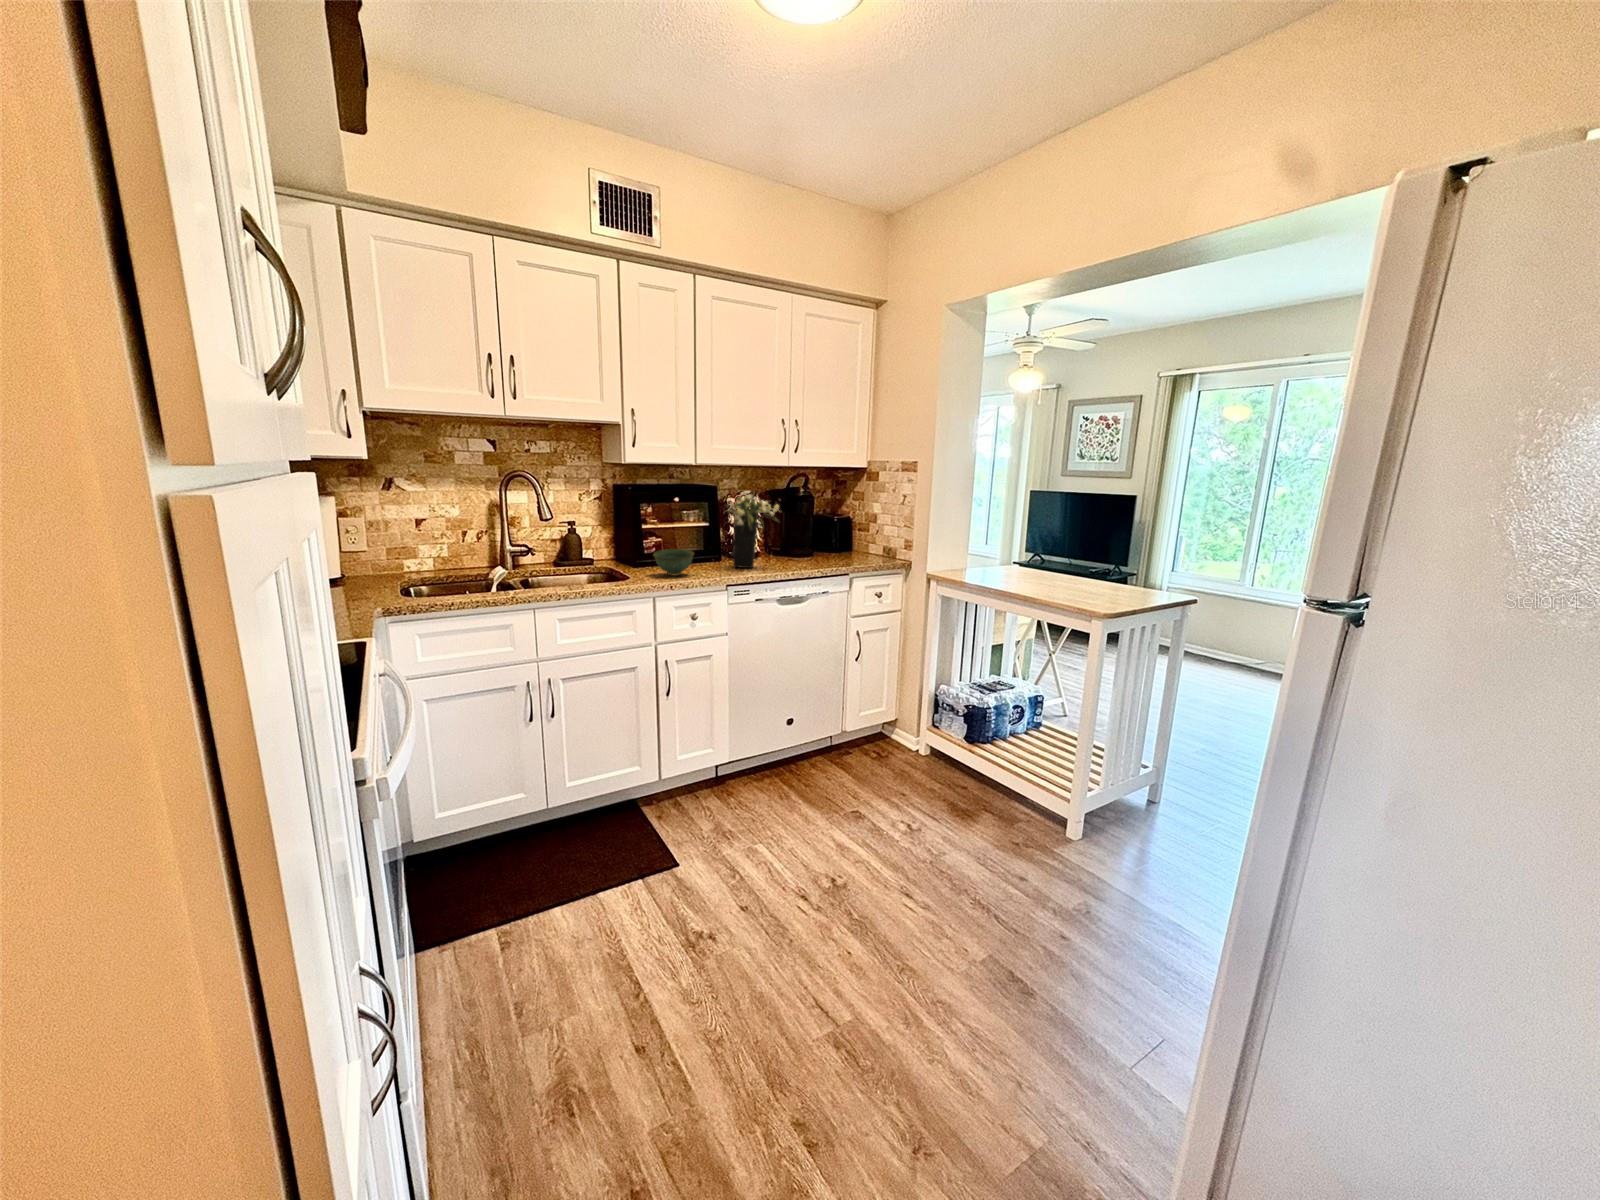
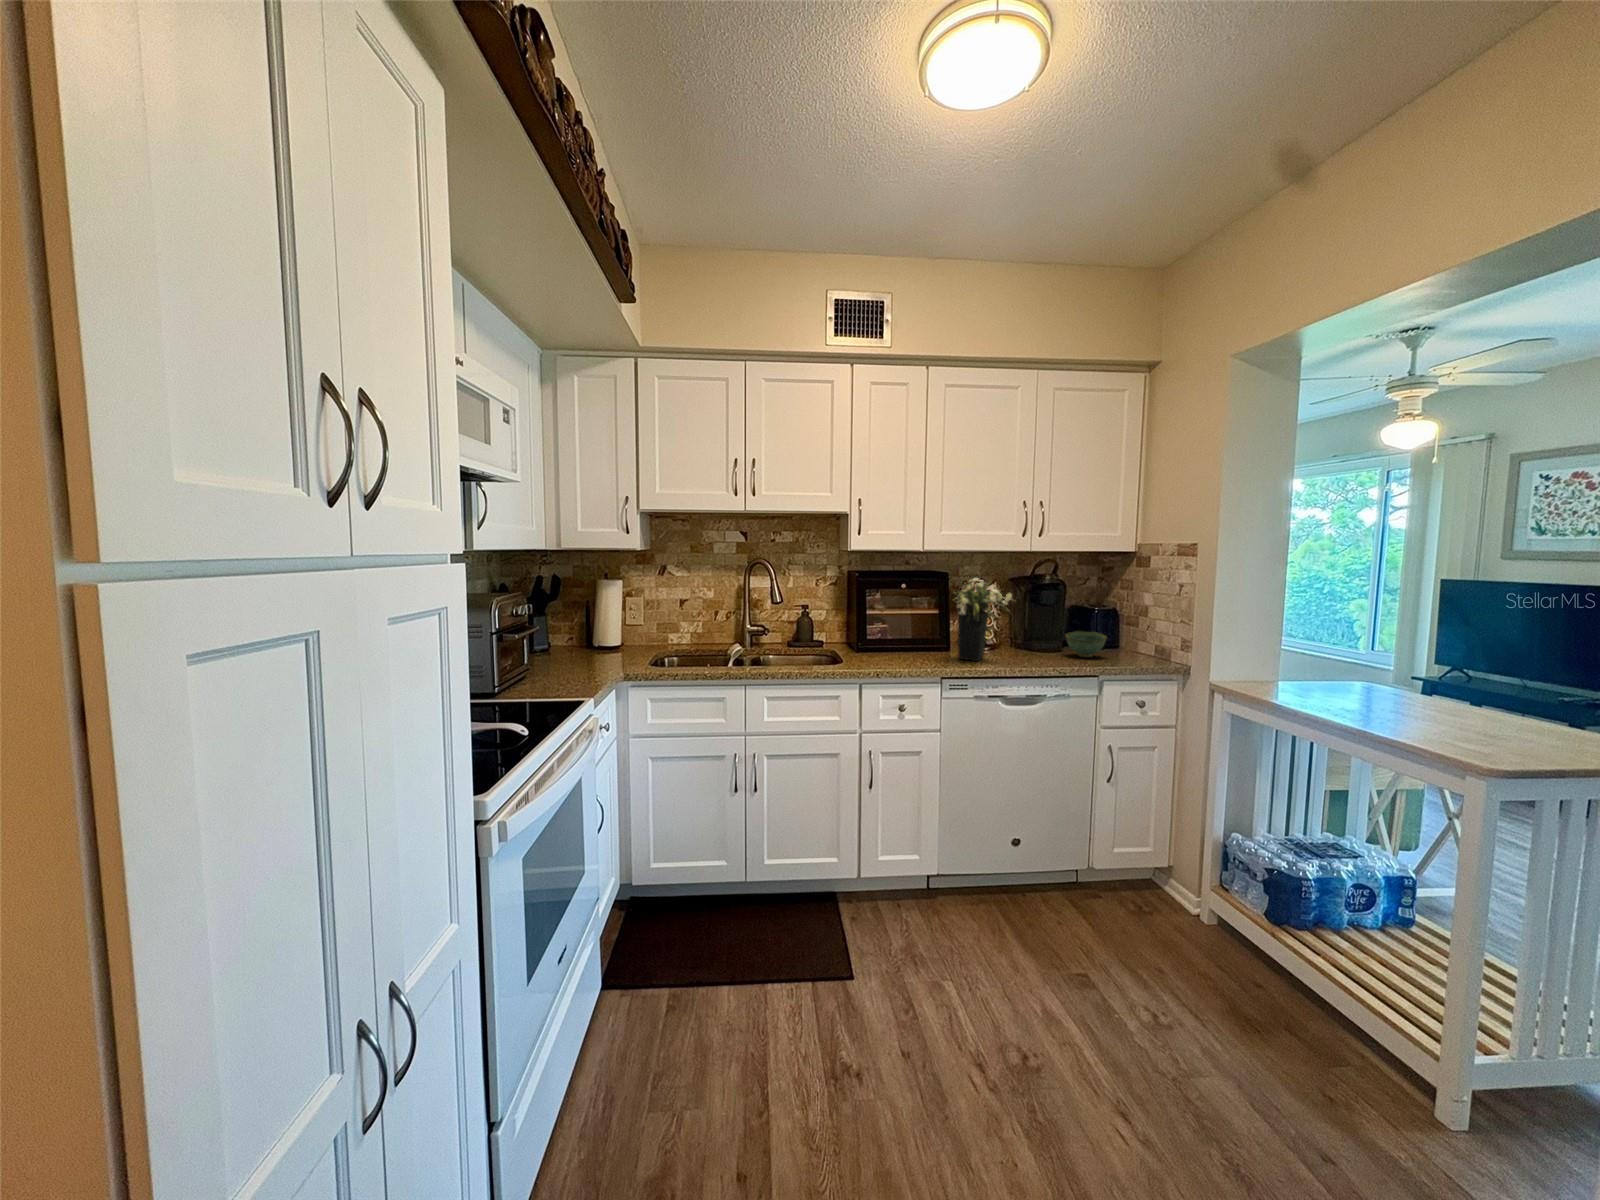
bowl: present [653,549,694,576] -> present [1065,631,1107,657]

